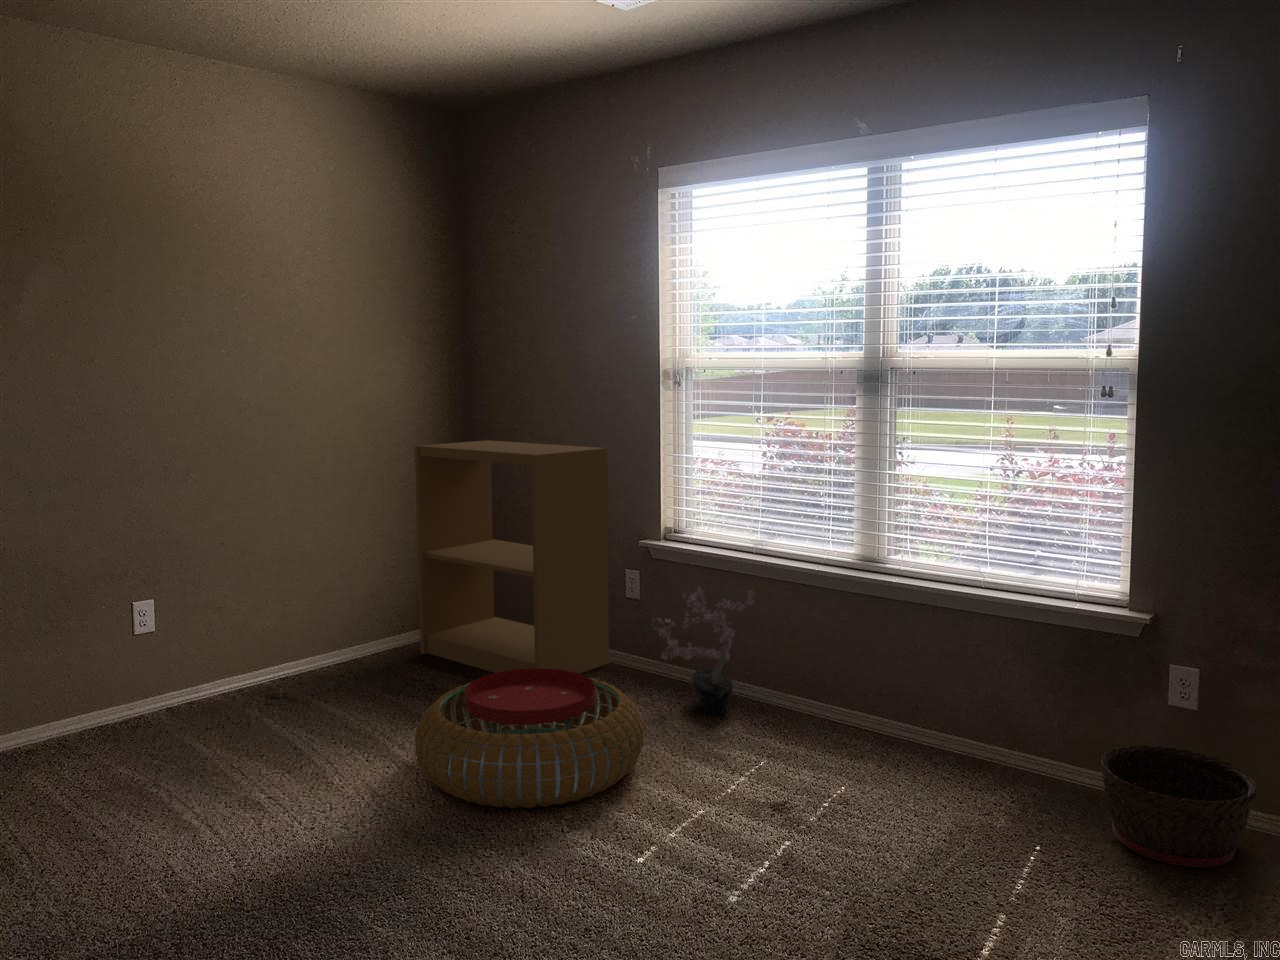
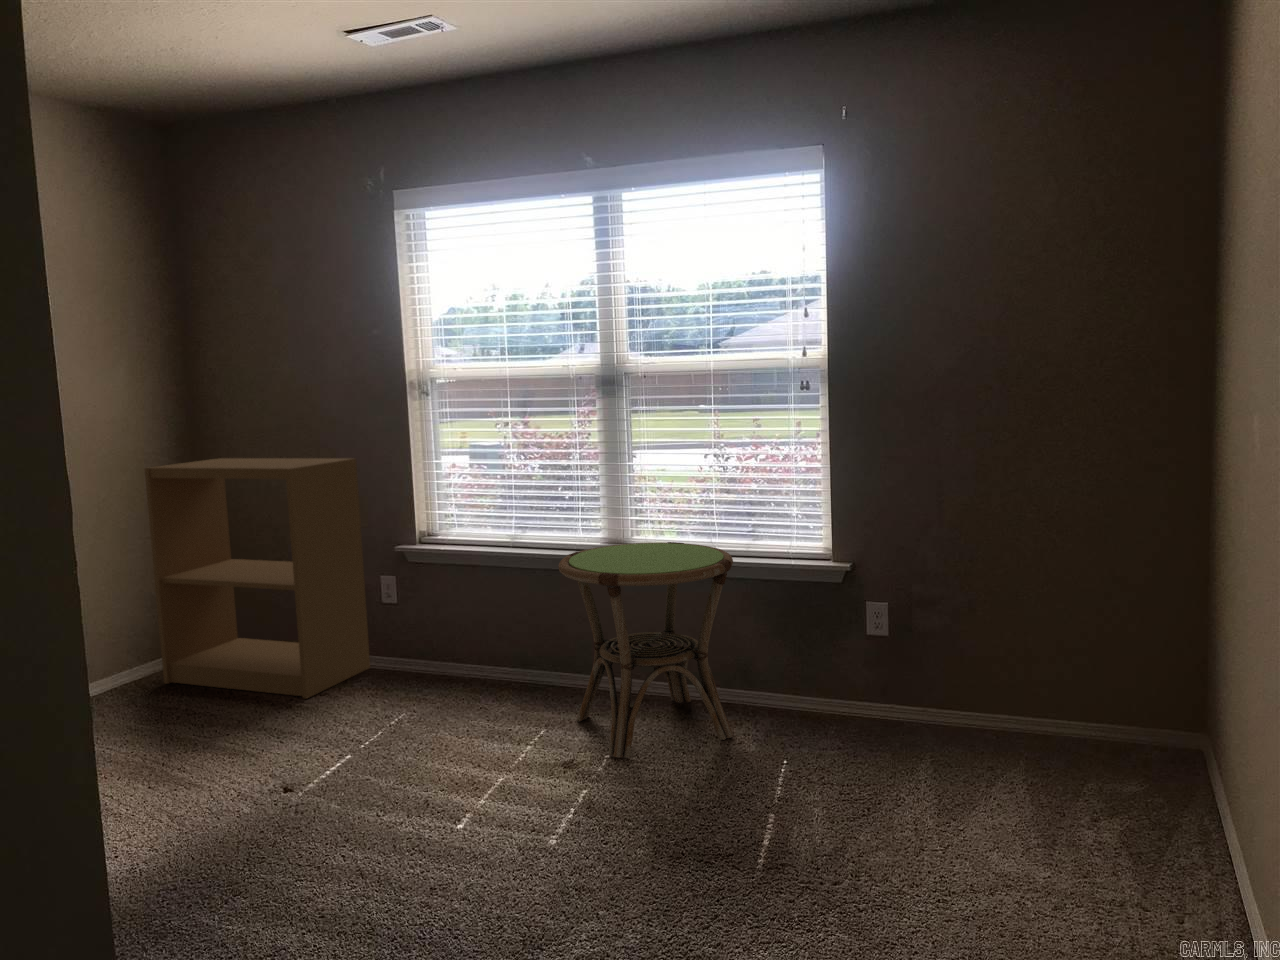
side table: none [788,564,997,812] -> present [558,542,733,758]
potted plant: present [653,588,754,714] -> none [414,575,522,698]
pouf: present [415,668,644,808] -> none [205,673,436,809]
basket: present [1101,745,1256,868] -> none [821,666,932,754]

